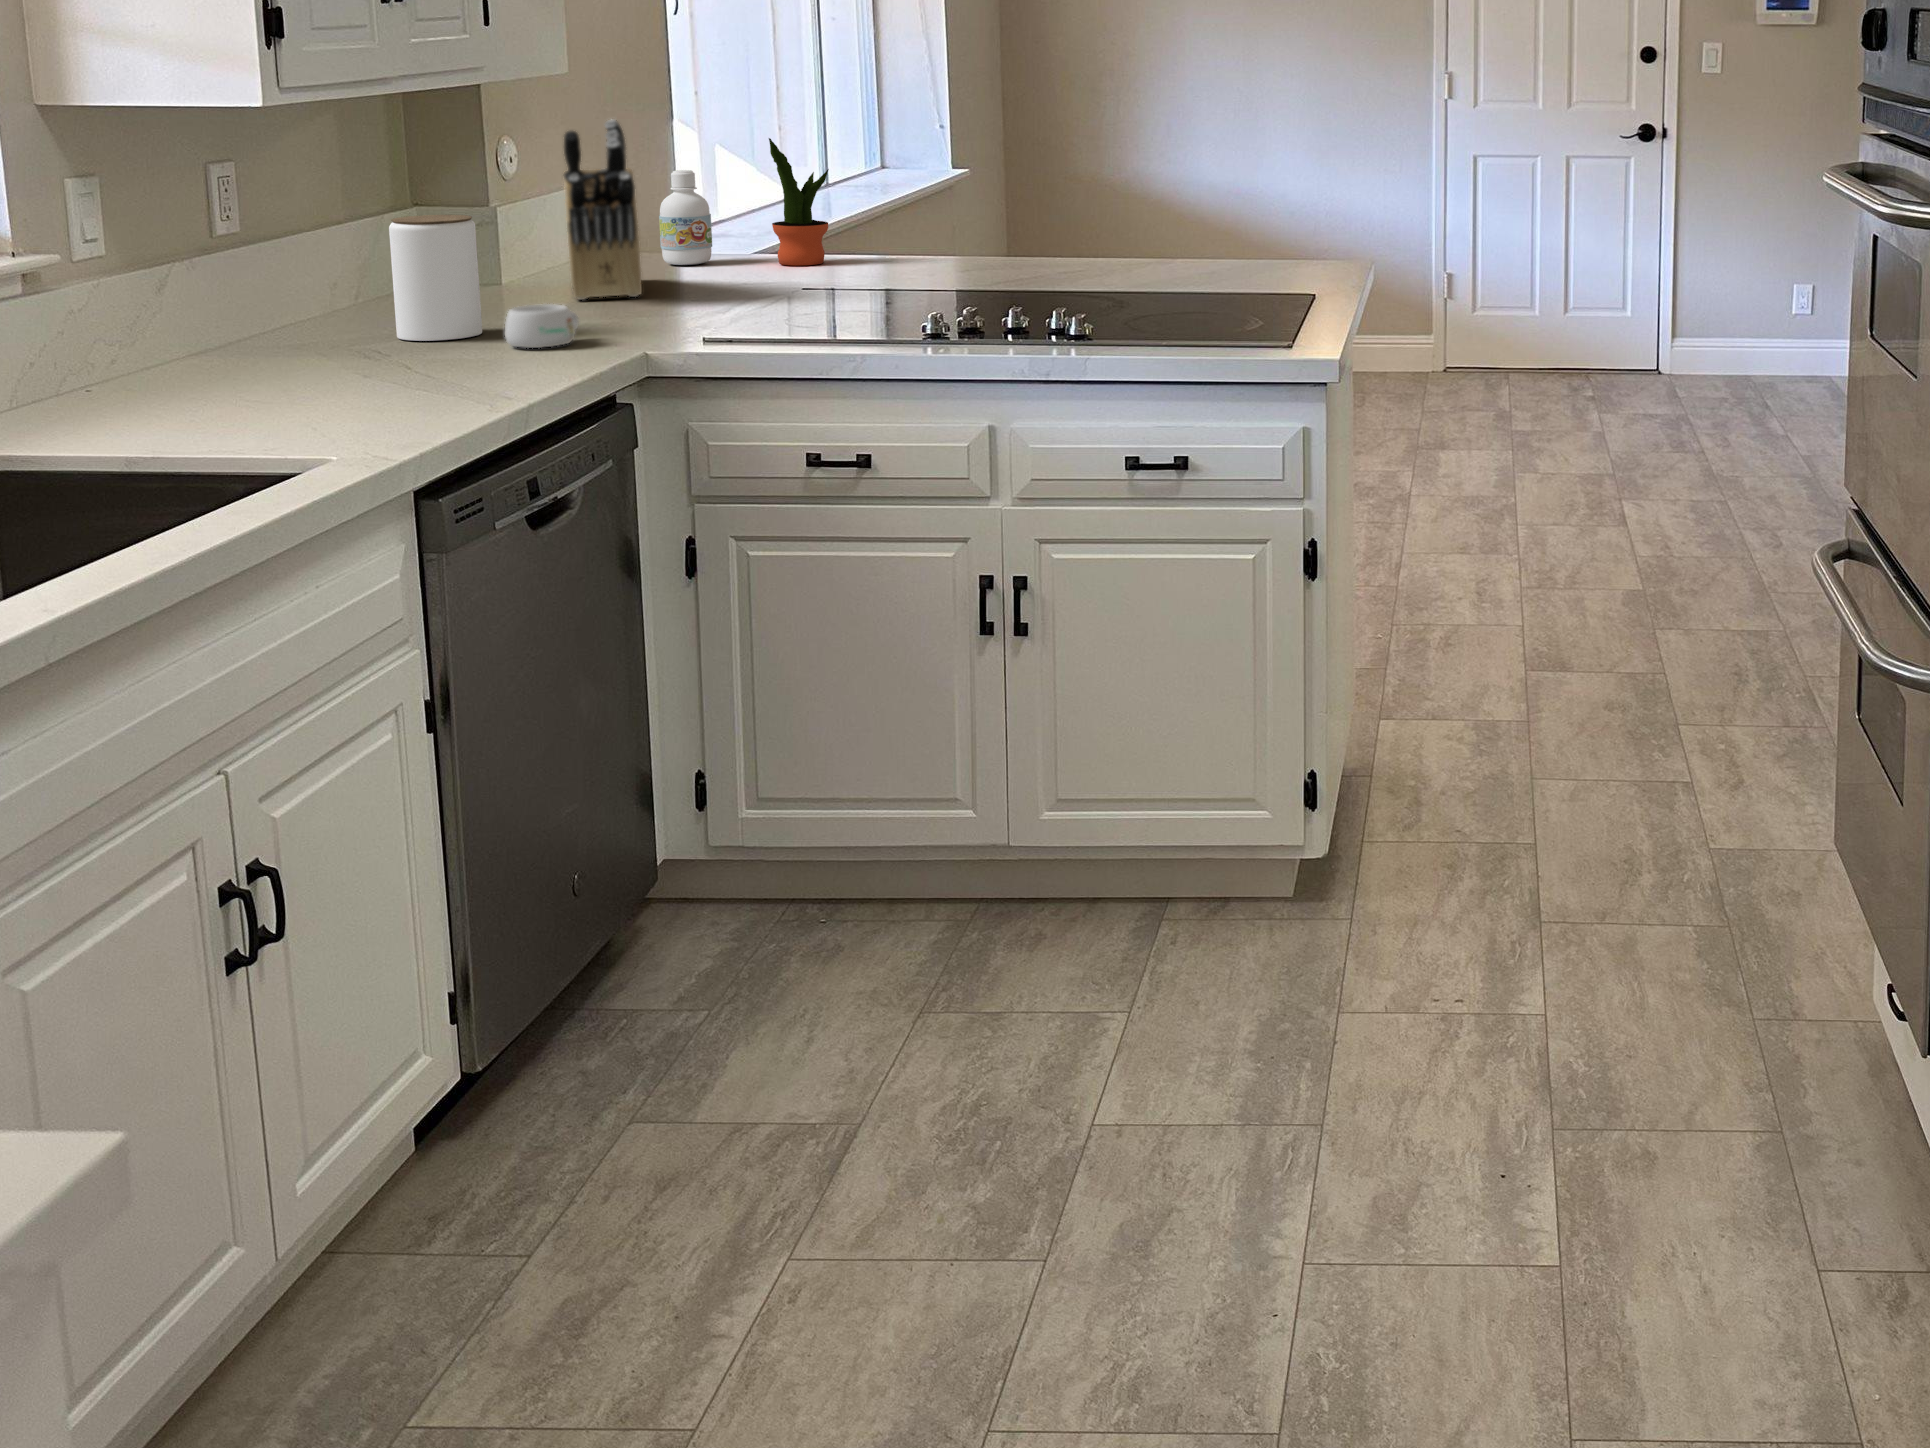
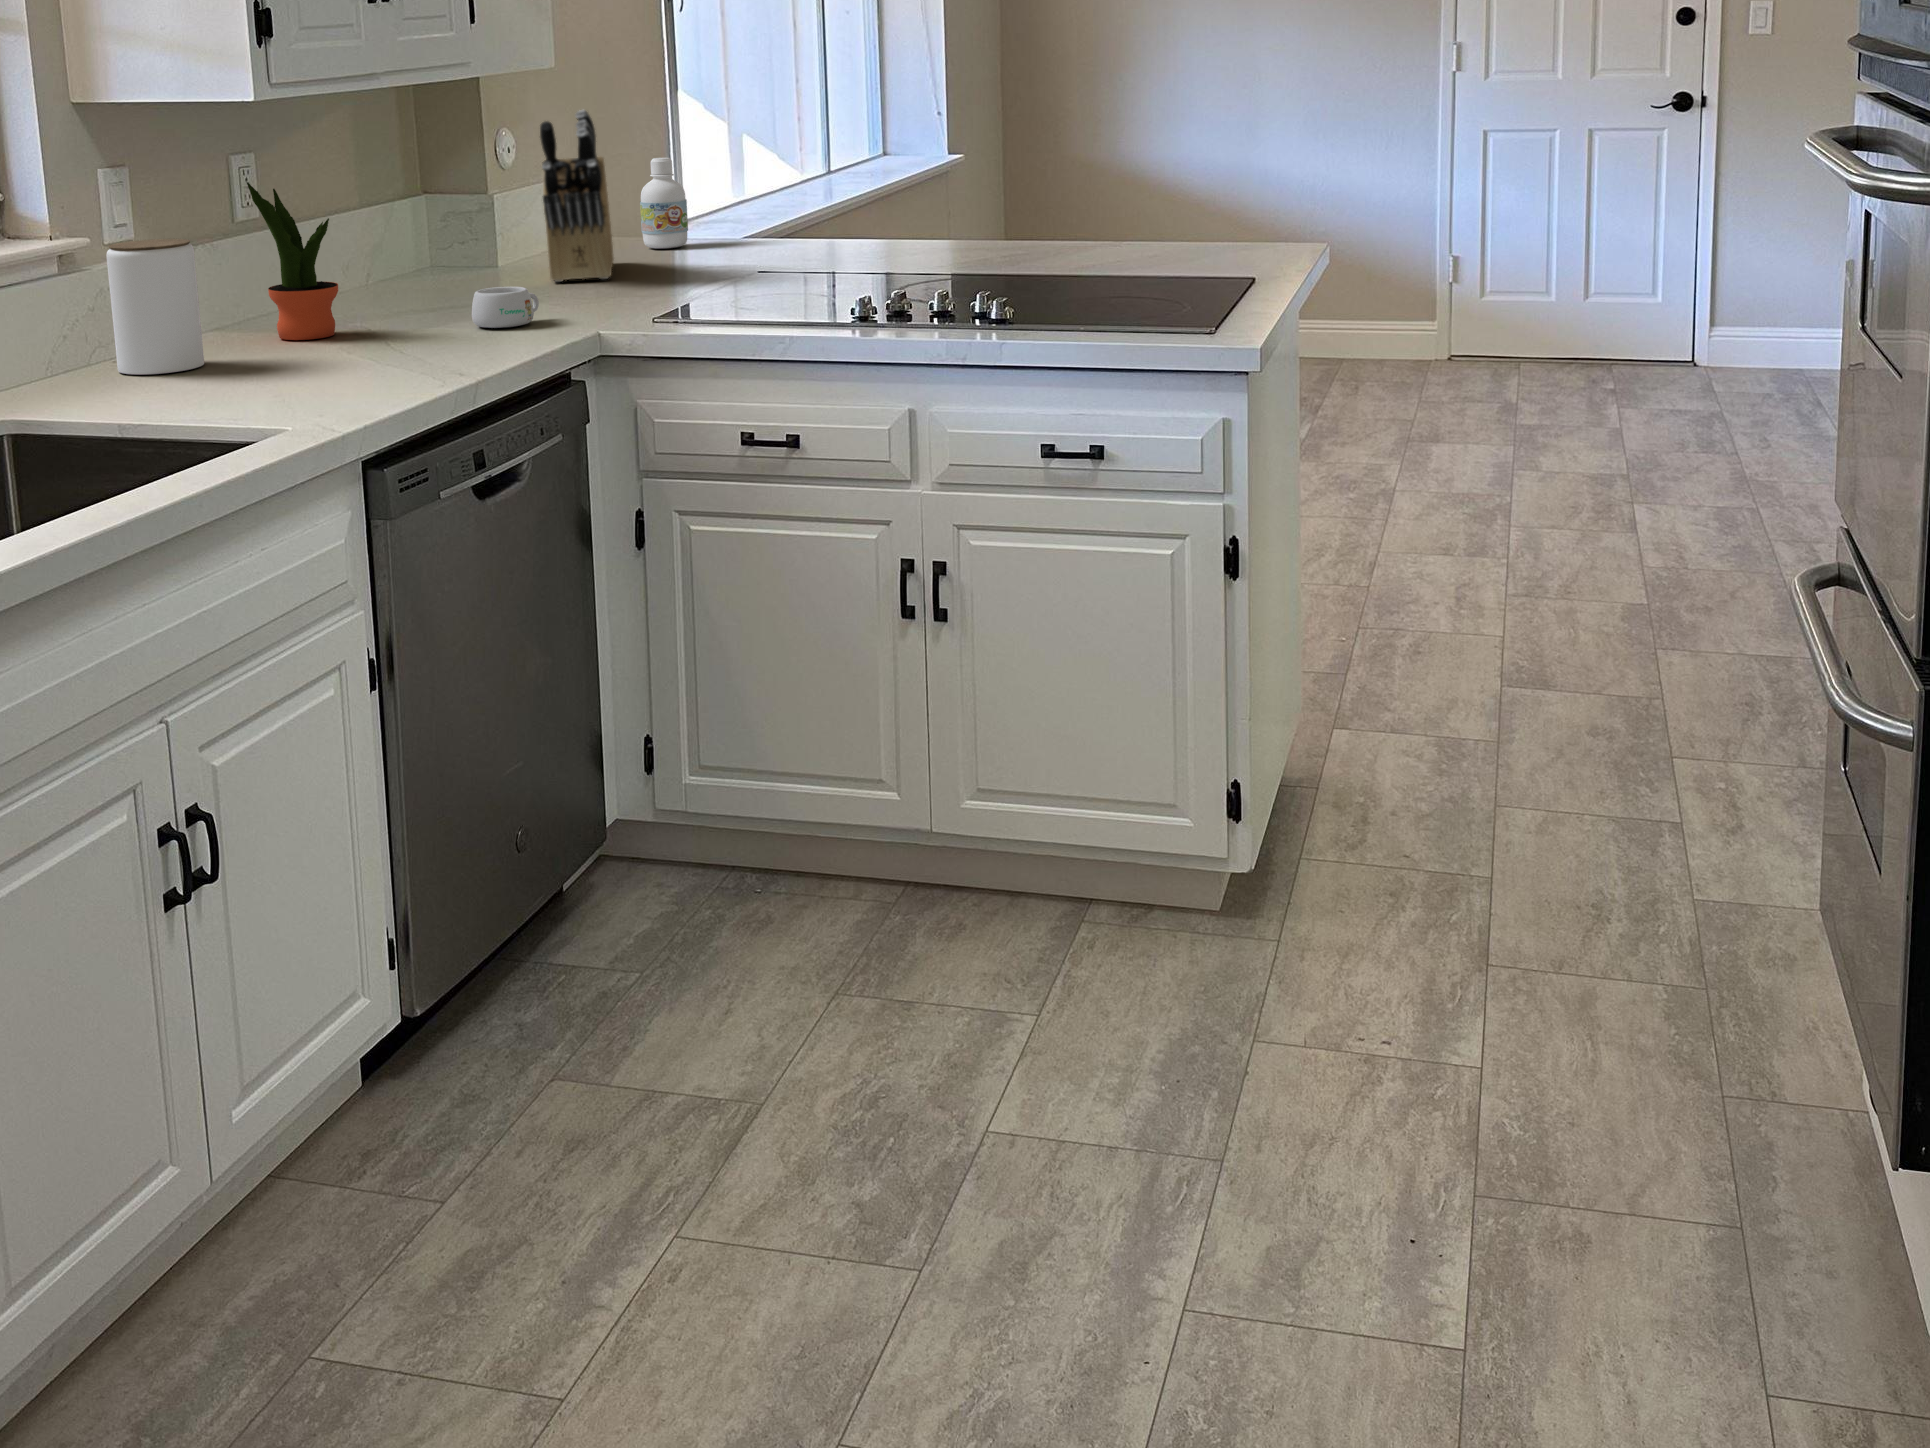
potted plant: present [769,138,829,265] -> present [247,182,338,340]
jar: present [389,215,482,341] -> present [106,239,204,375]

